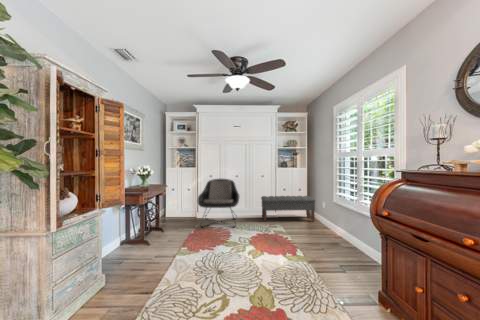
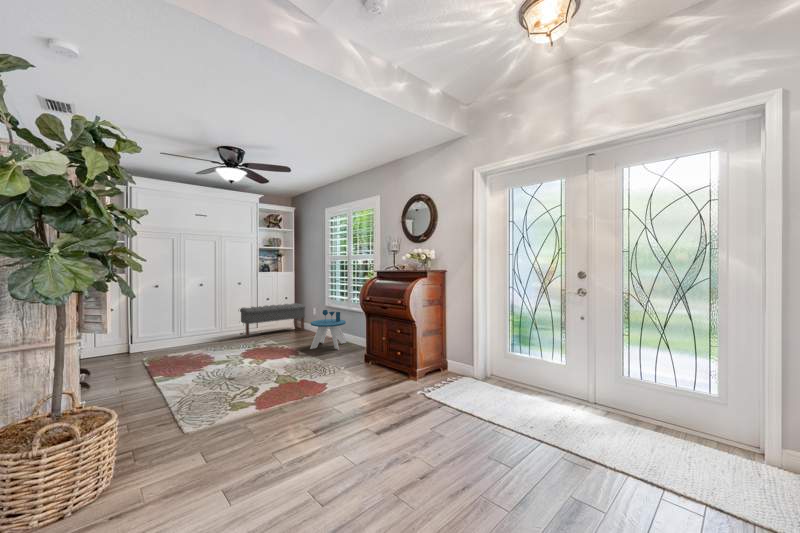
lounge chair: present [198,179,239,227] -> none [152,288,217,355]
side table: none [312,209,355,258] -> present [310,310,346,350]

